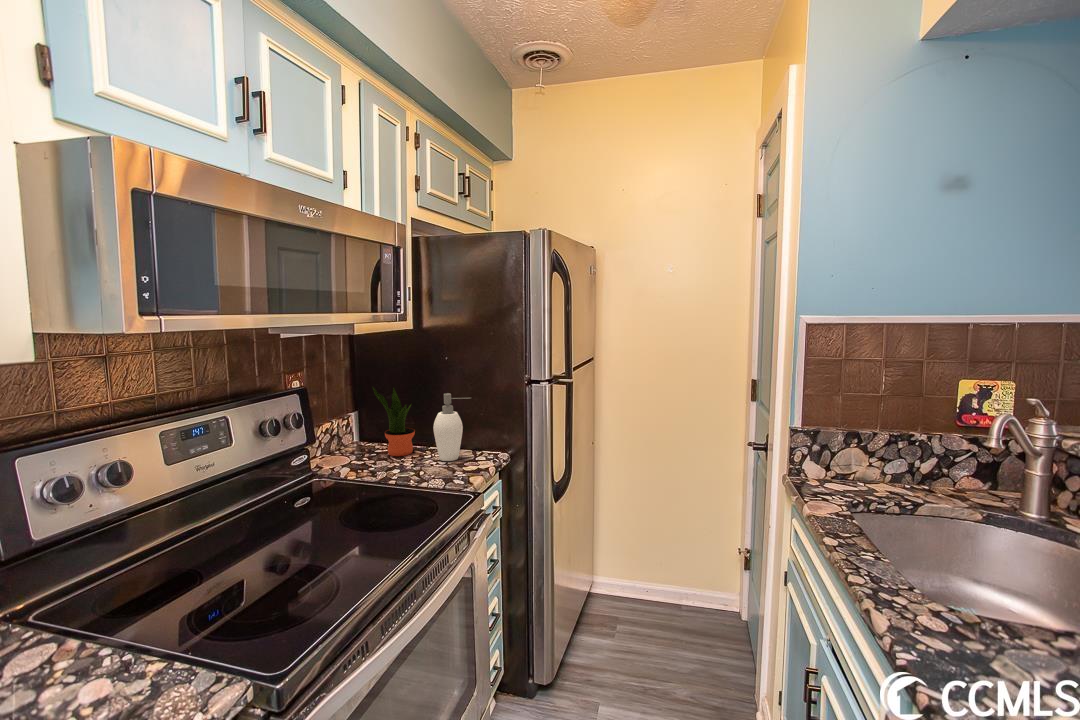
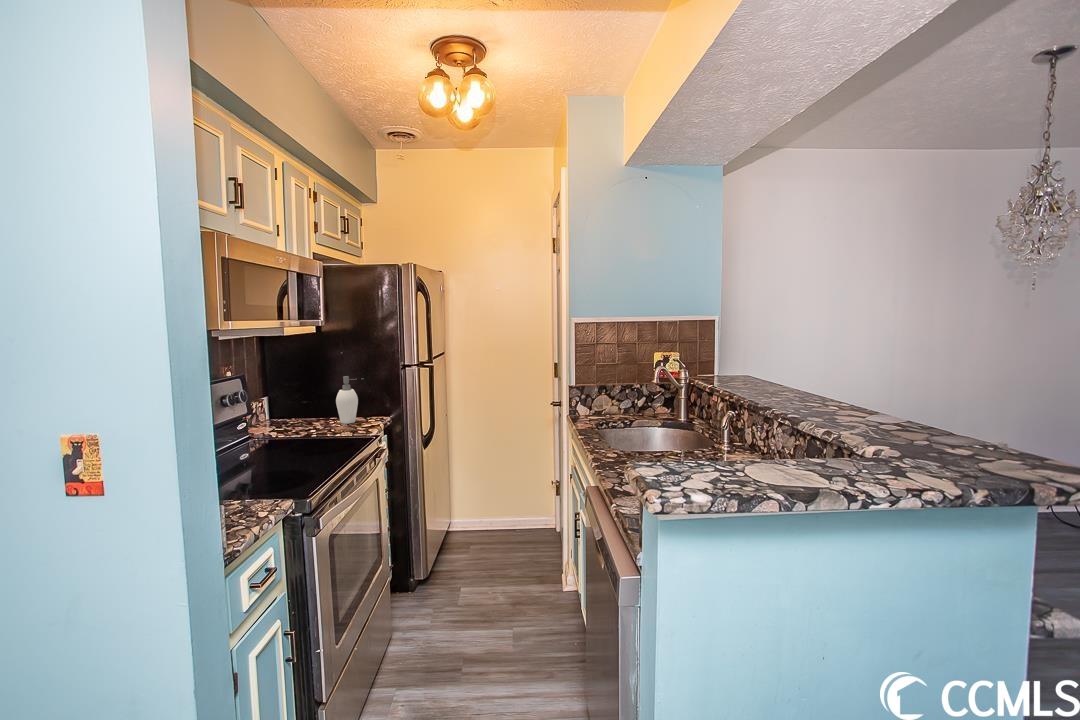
potted plant: present [372,387,415,456] -> none [286,373,319,425]

